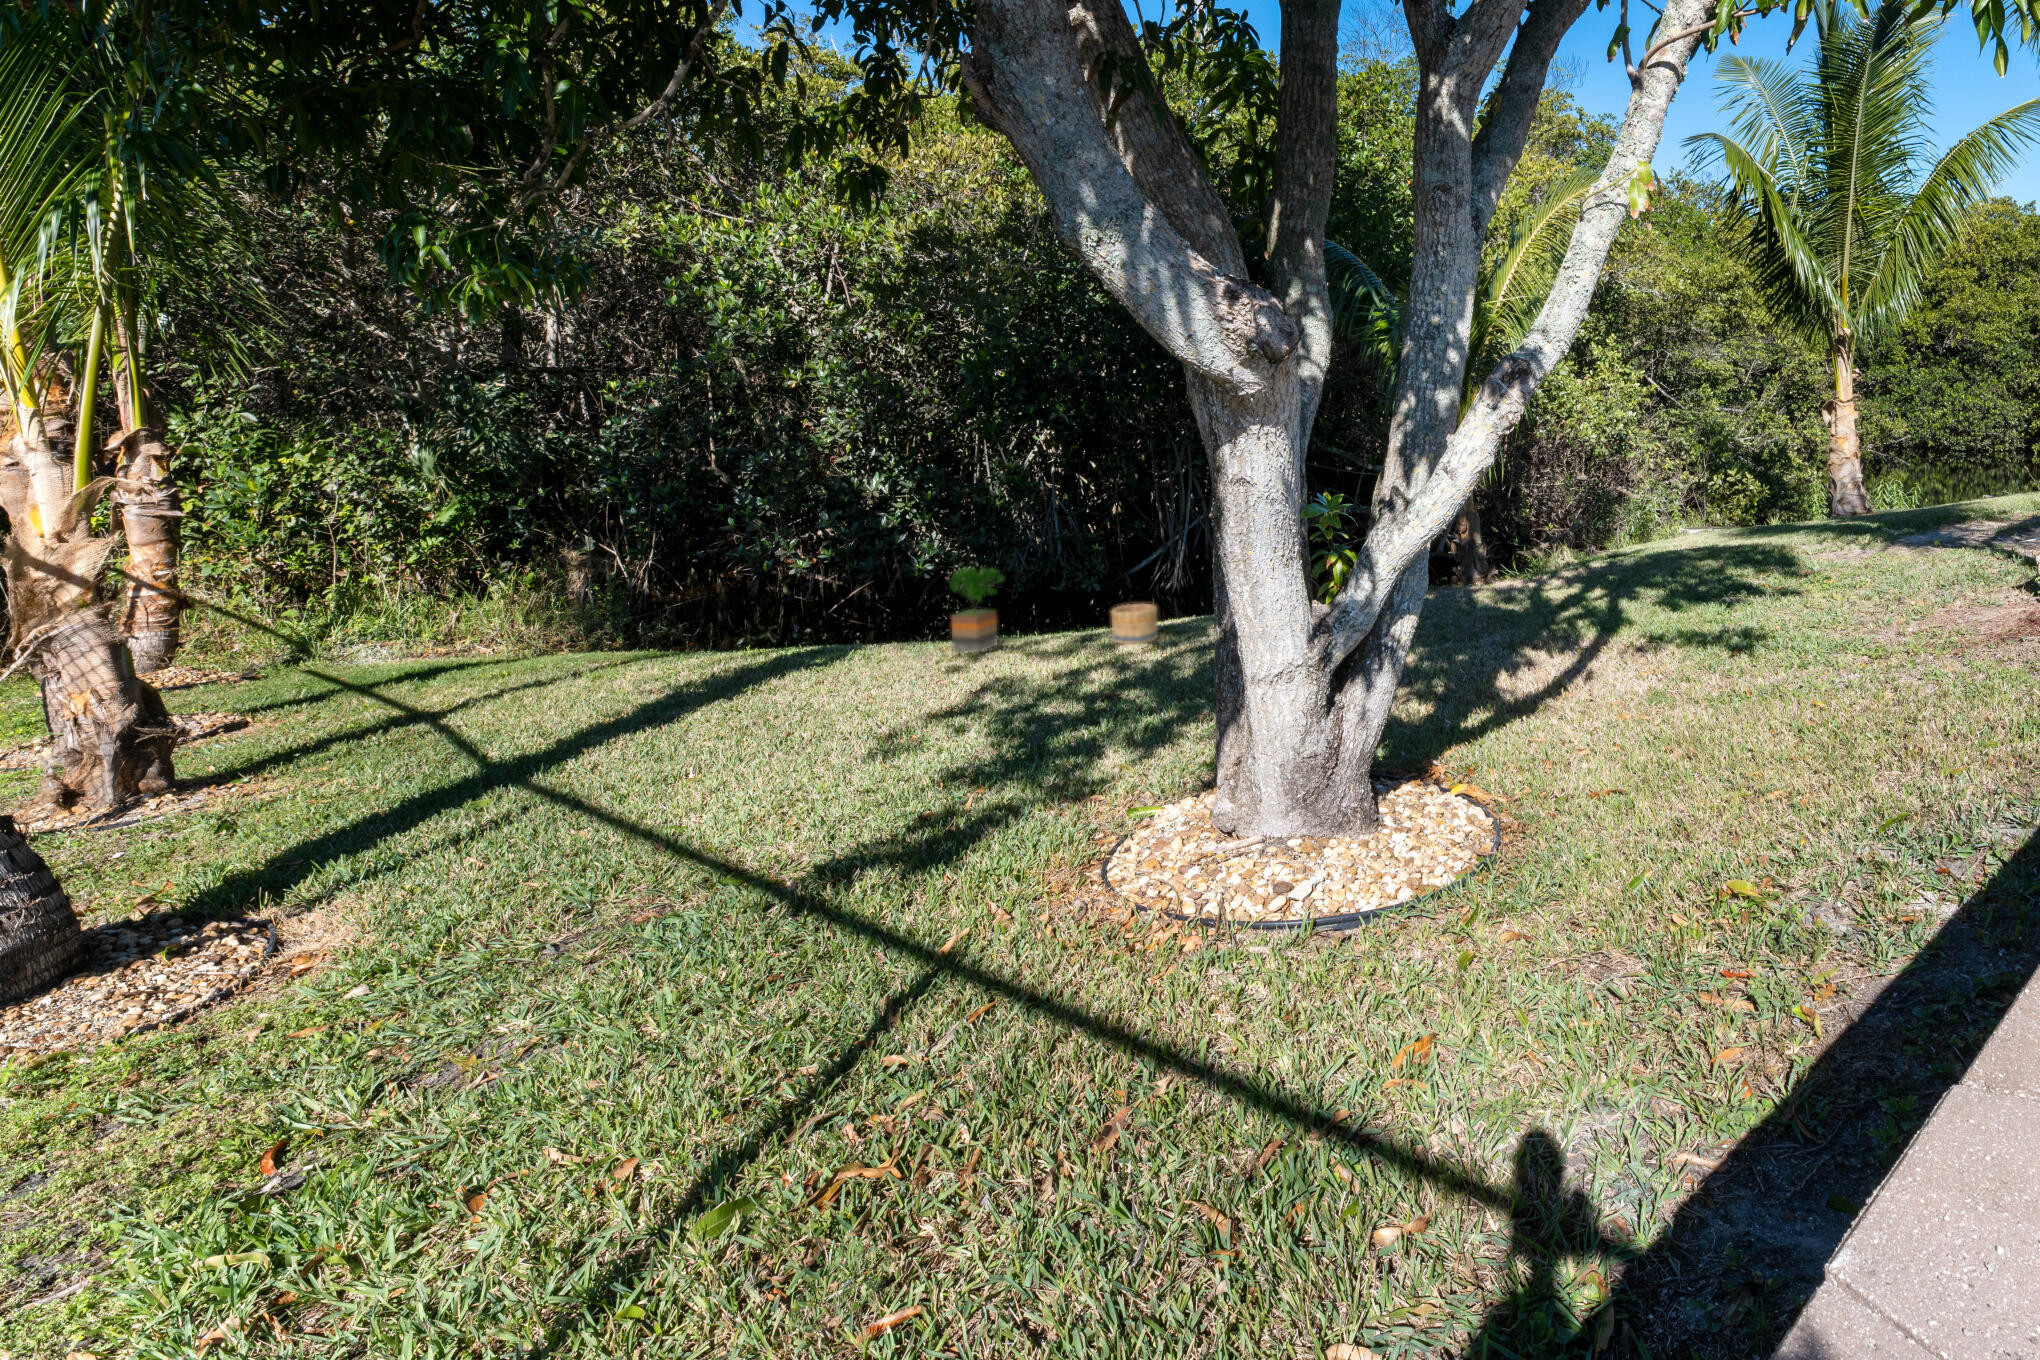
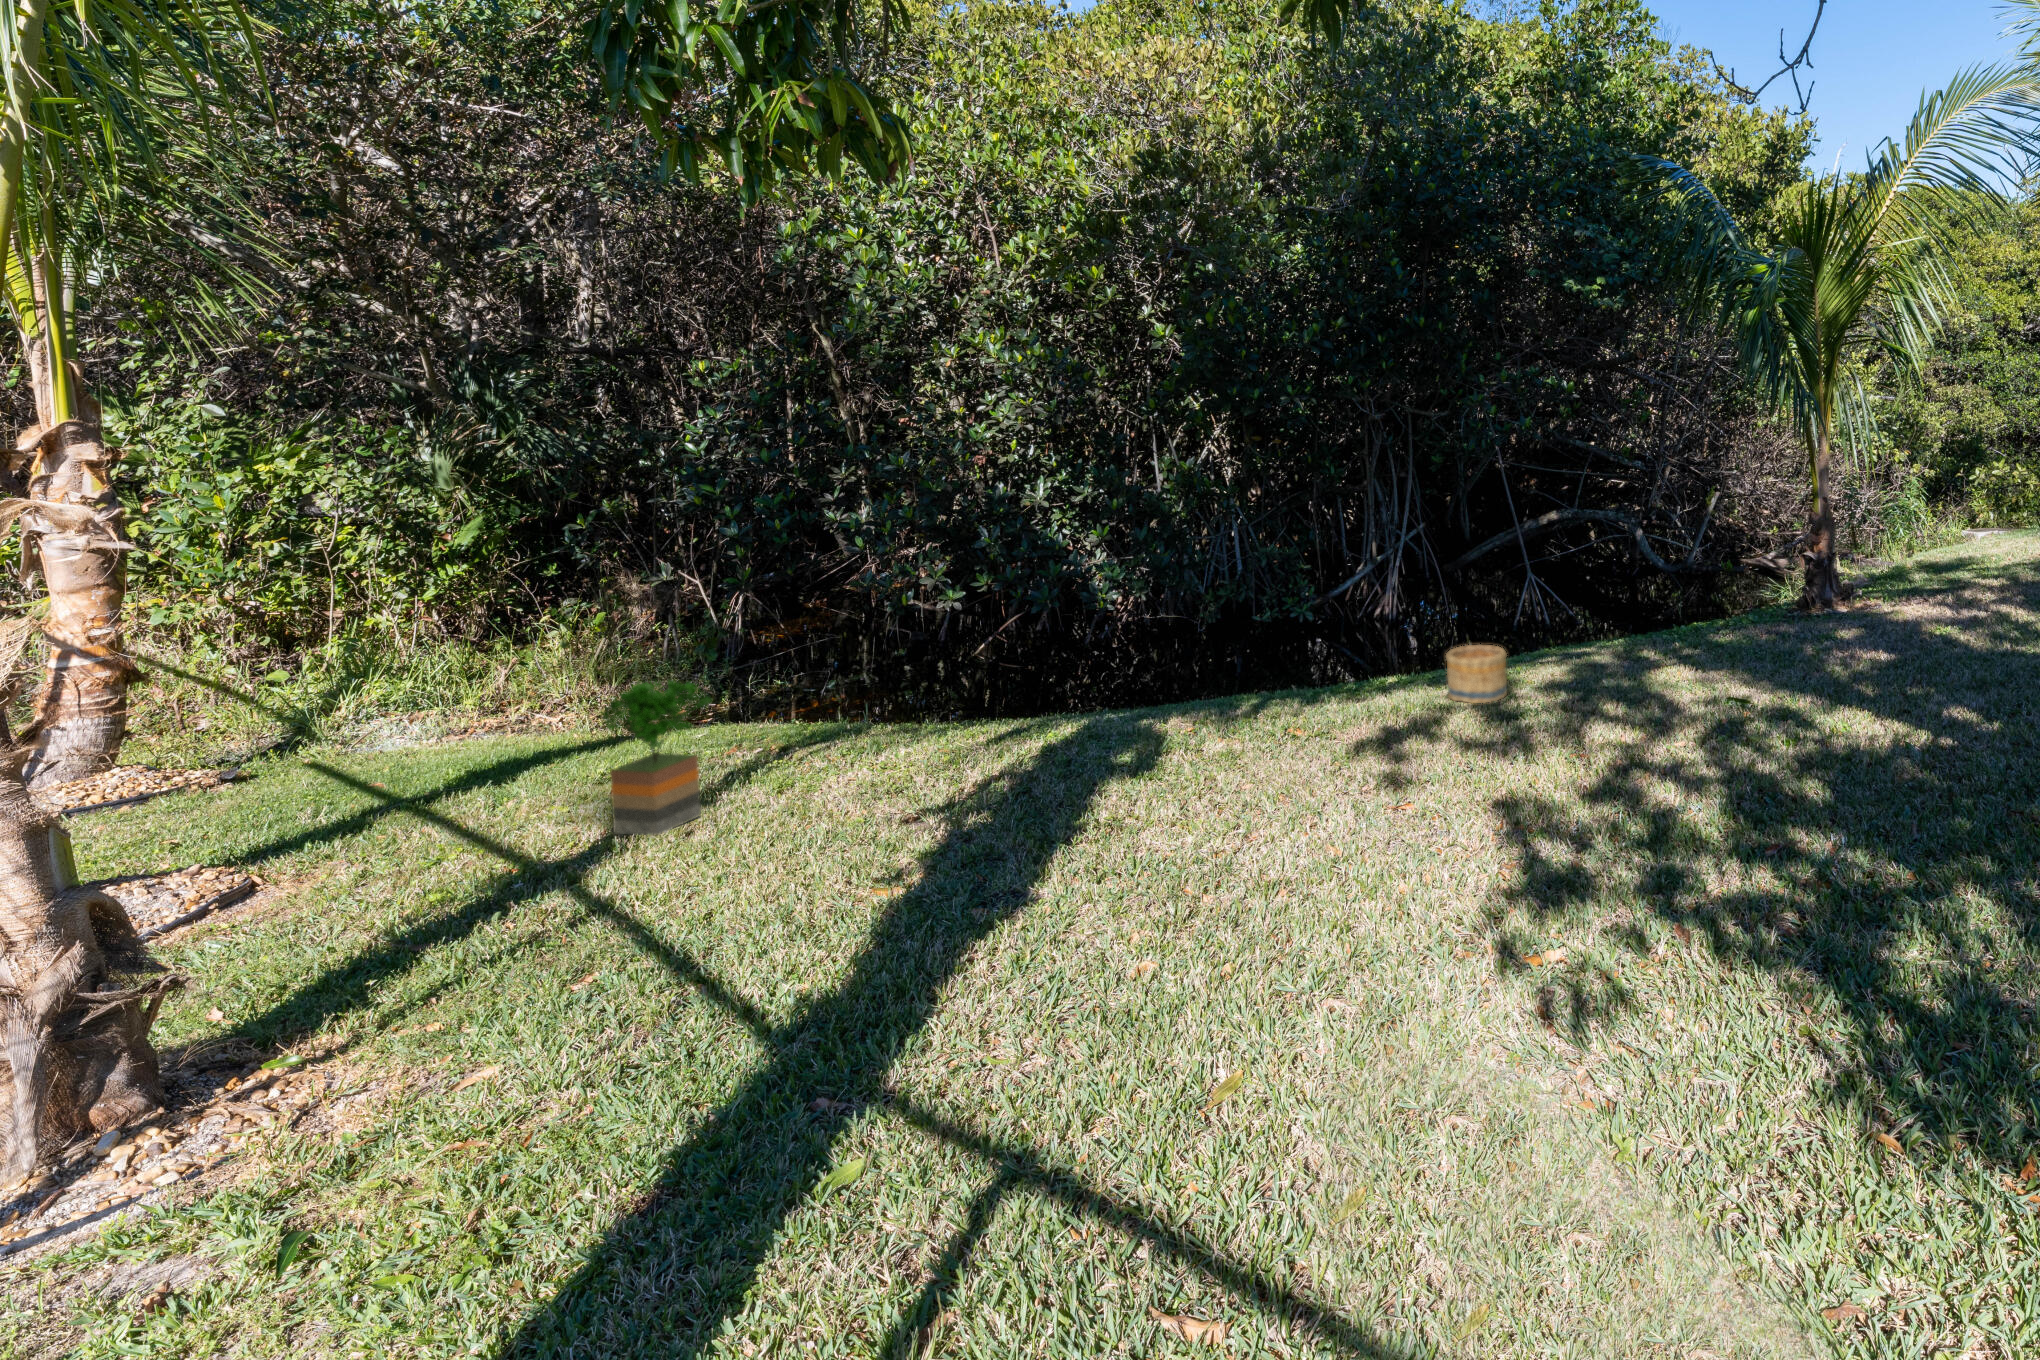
potted tree: present [950,568,1003,652] -> present [601,682,711,836]

